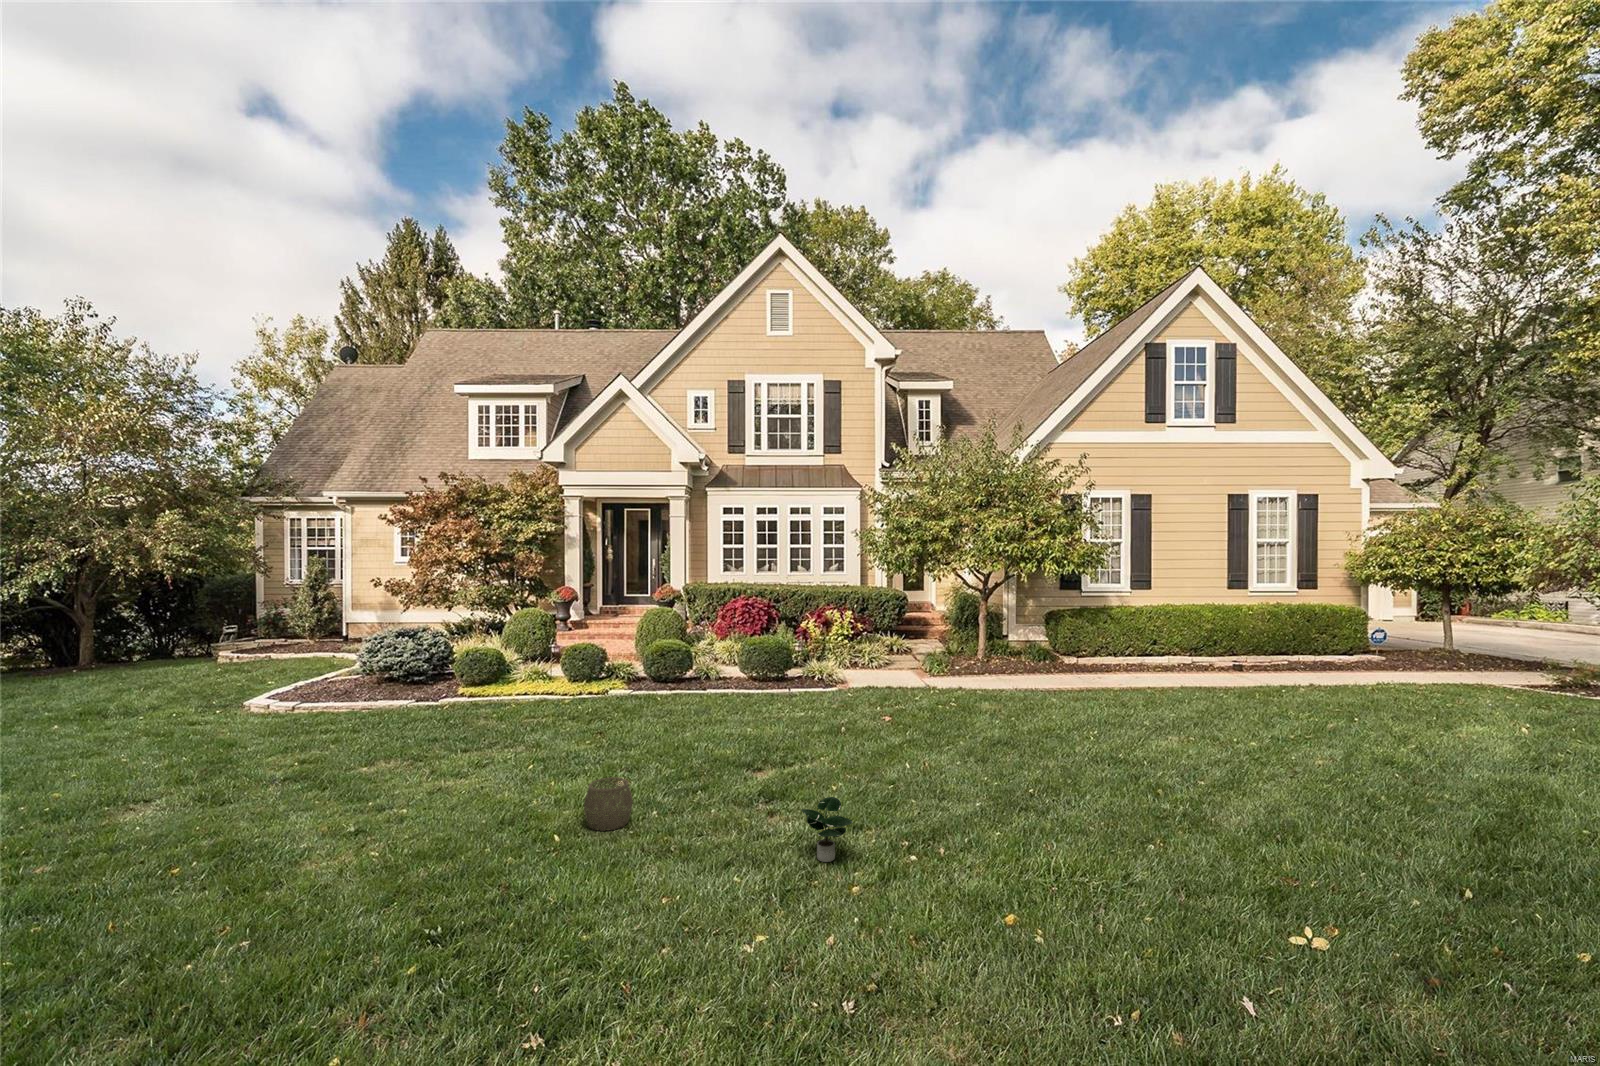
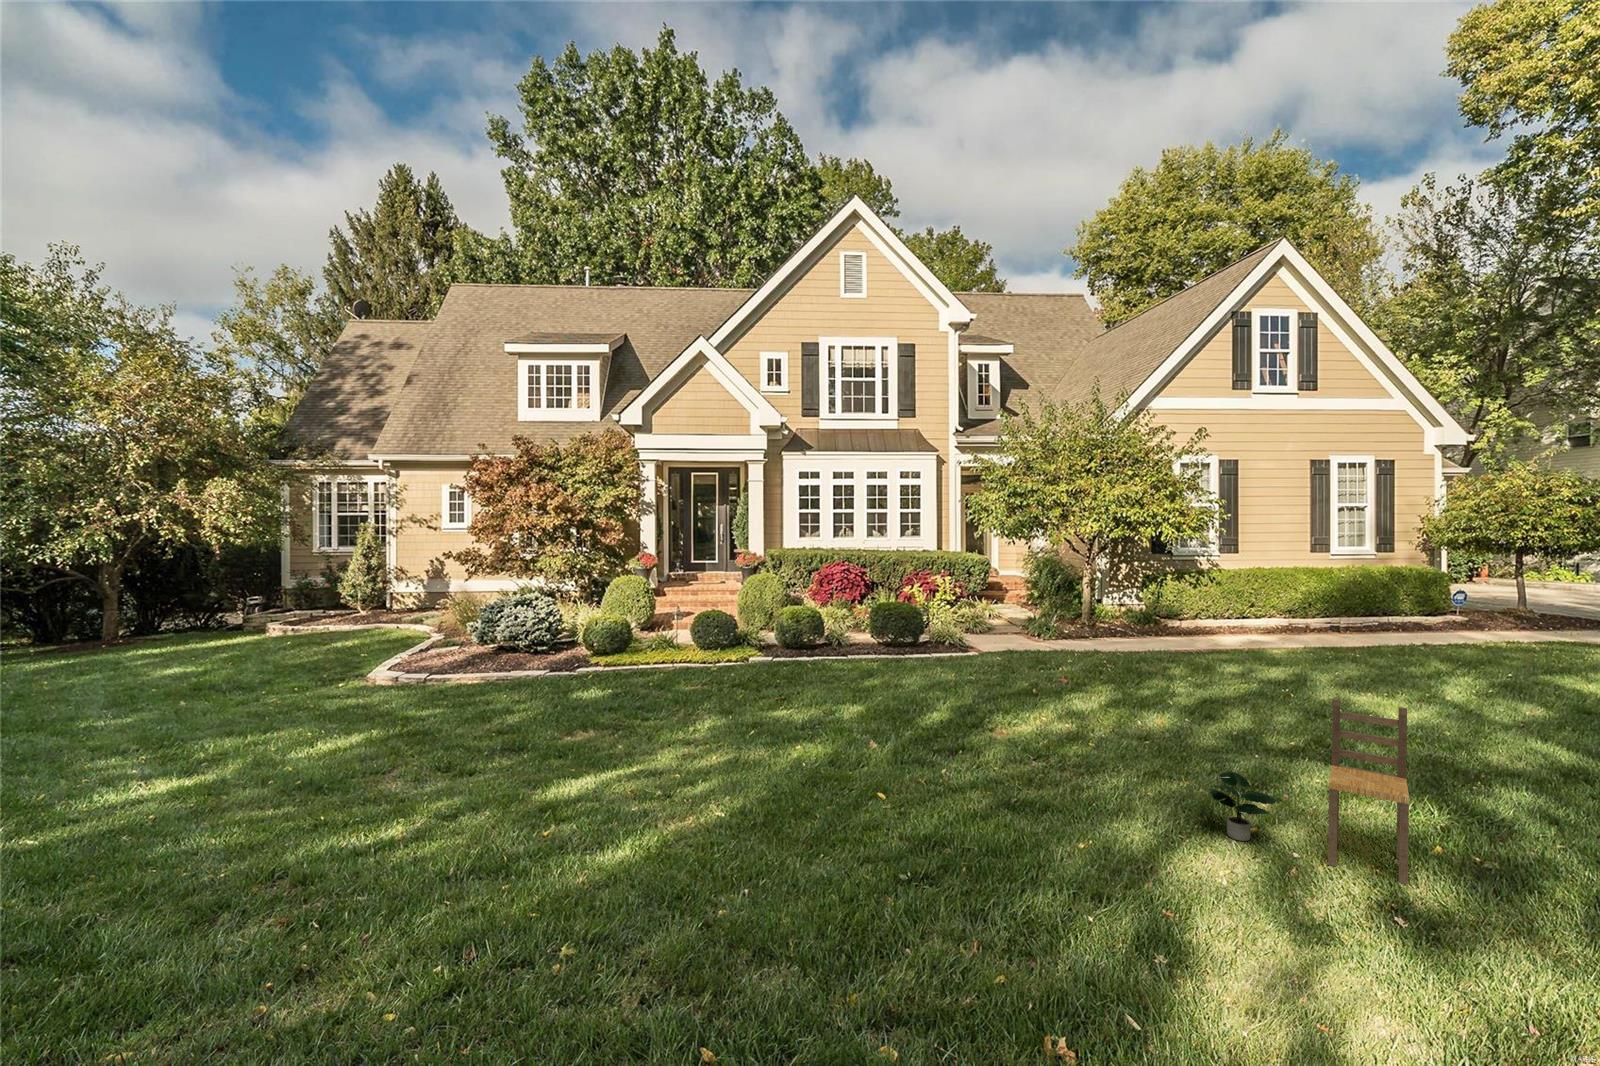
chair: none [871,729,952,903] -> present [1328,698,1409,885]
woven basket: present [584,777,633,831] -> none [925,753,979,812]

